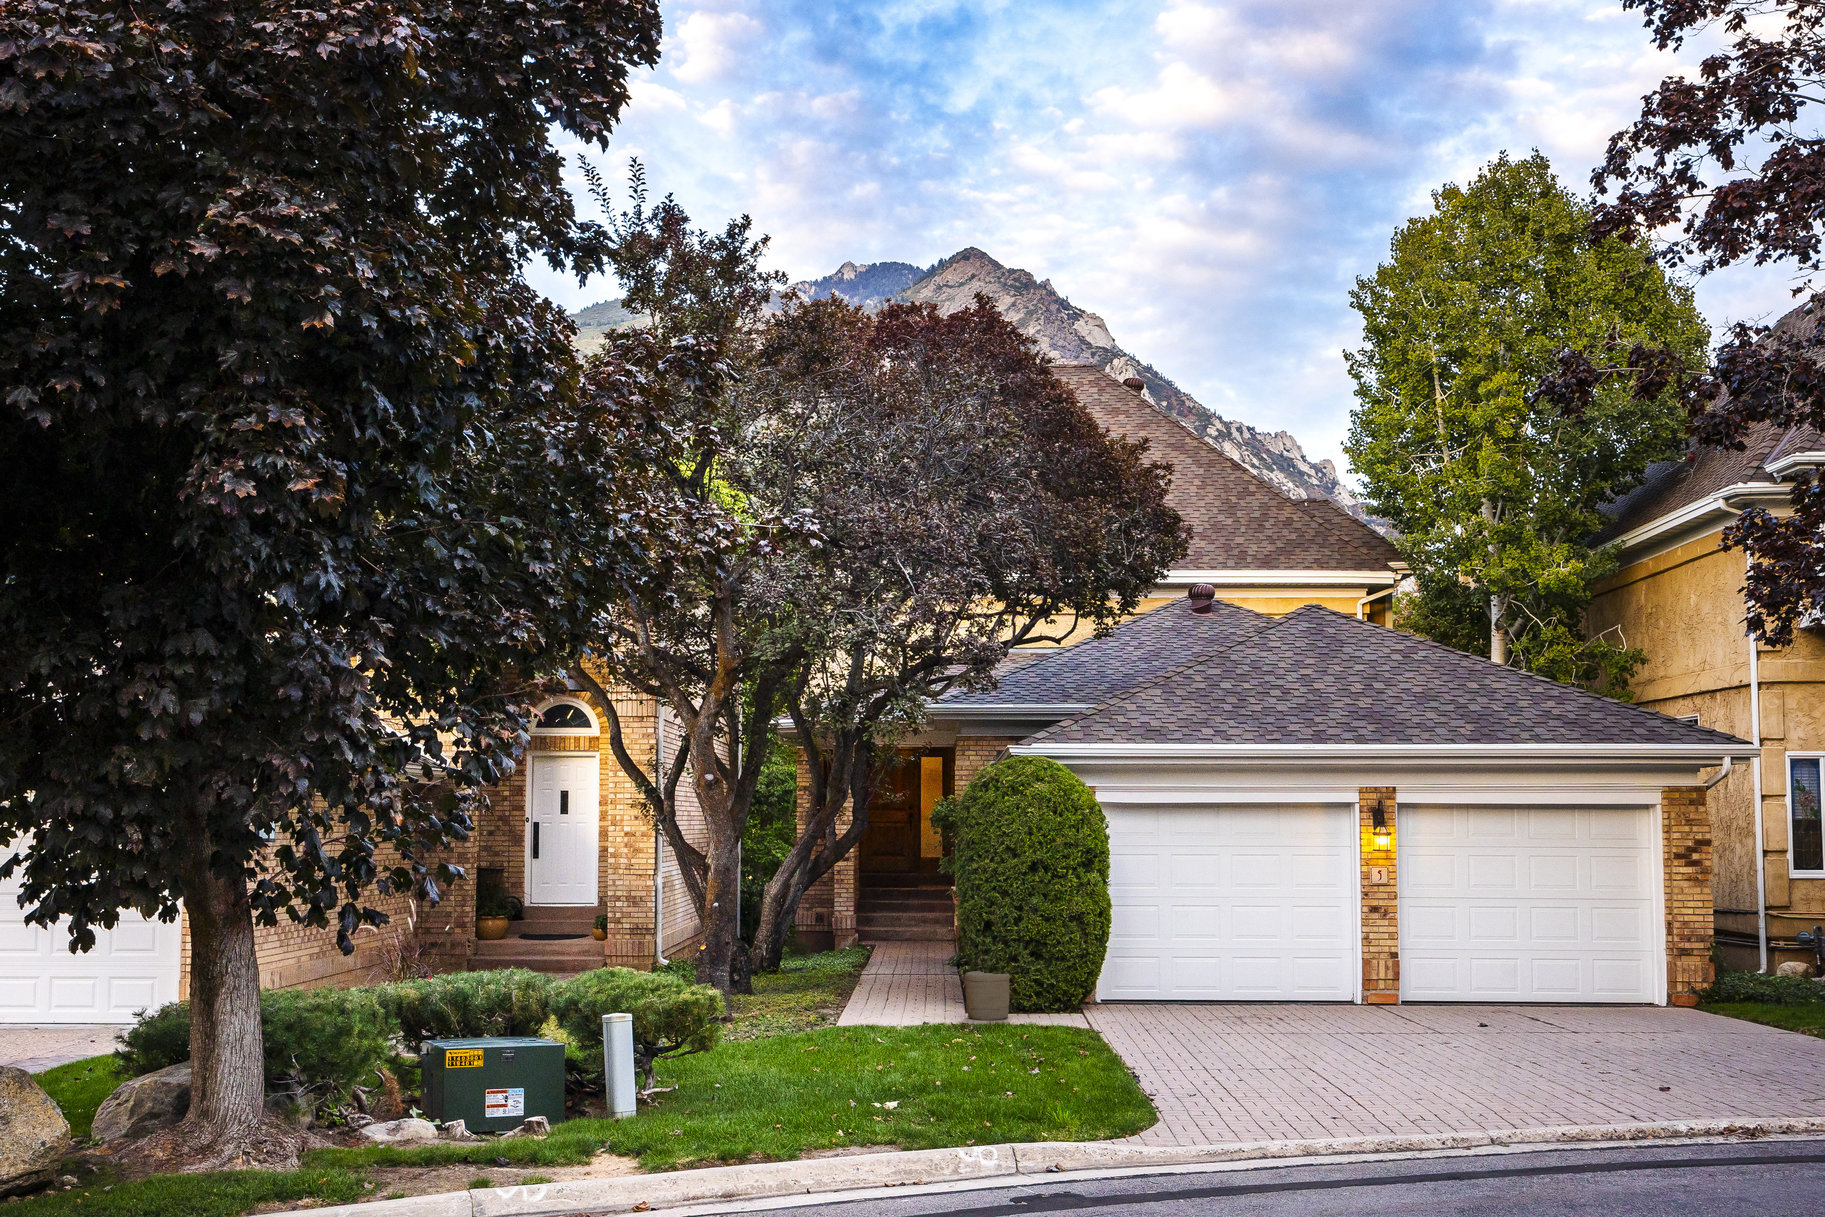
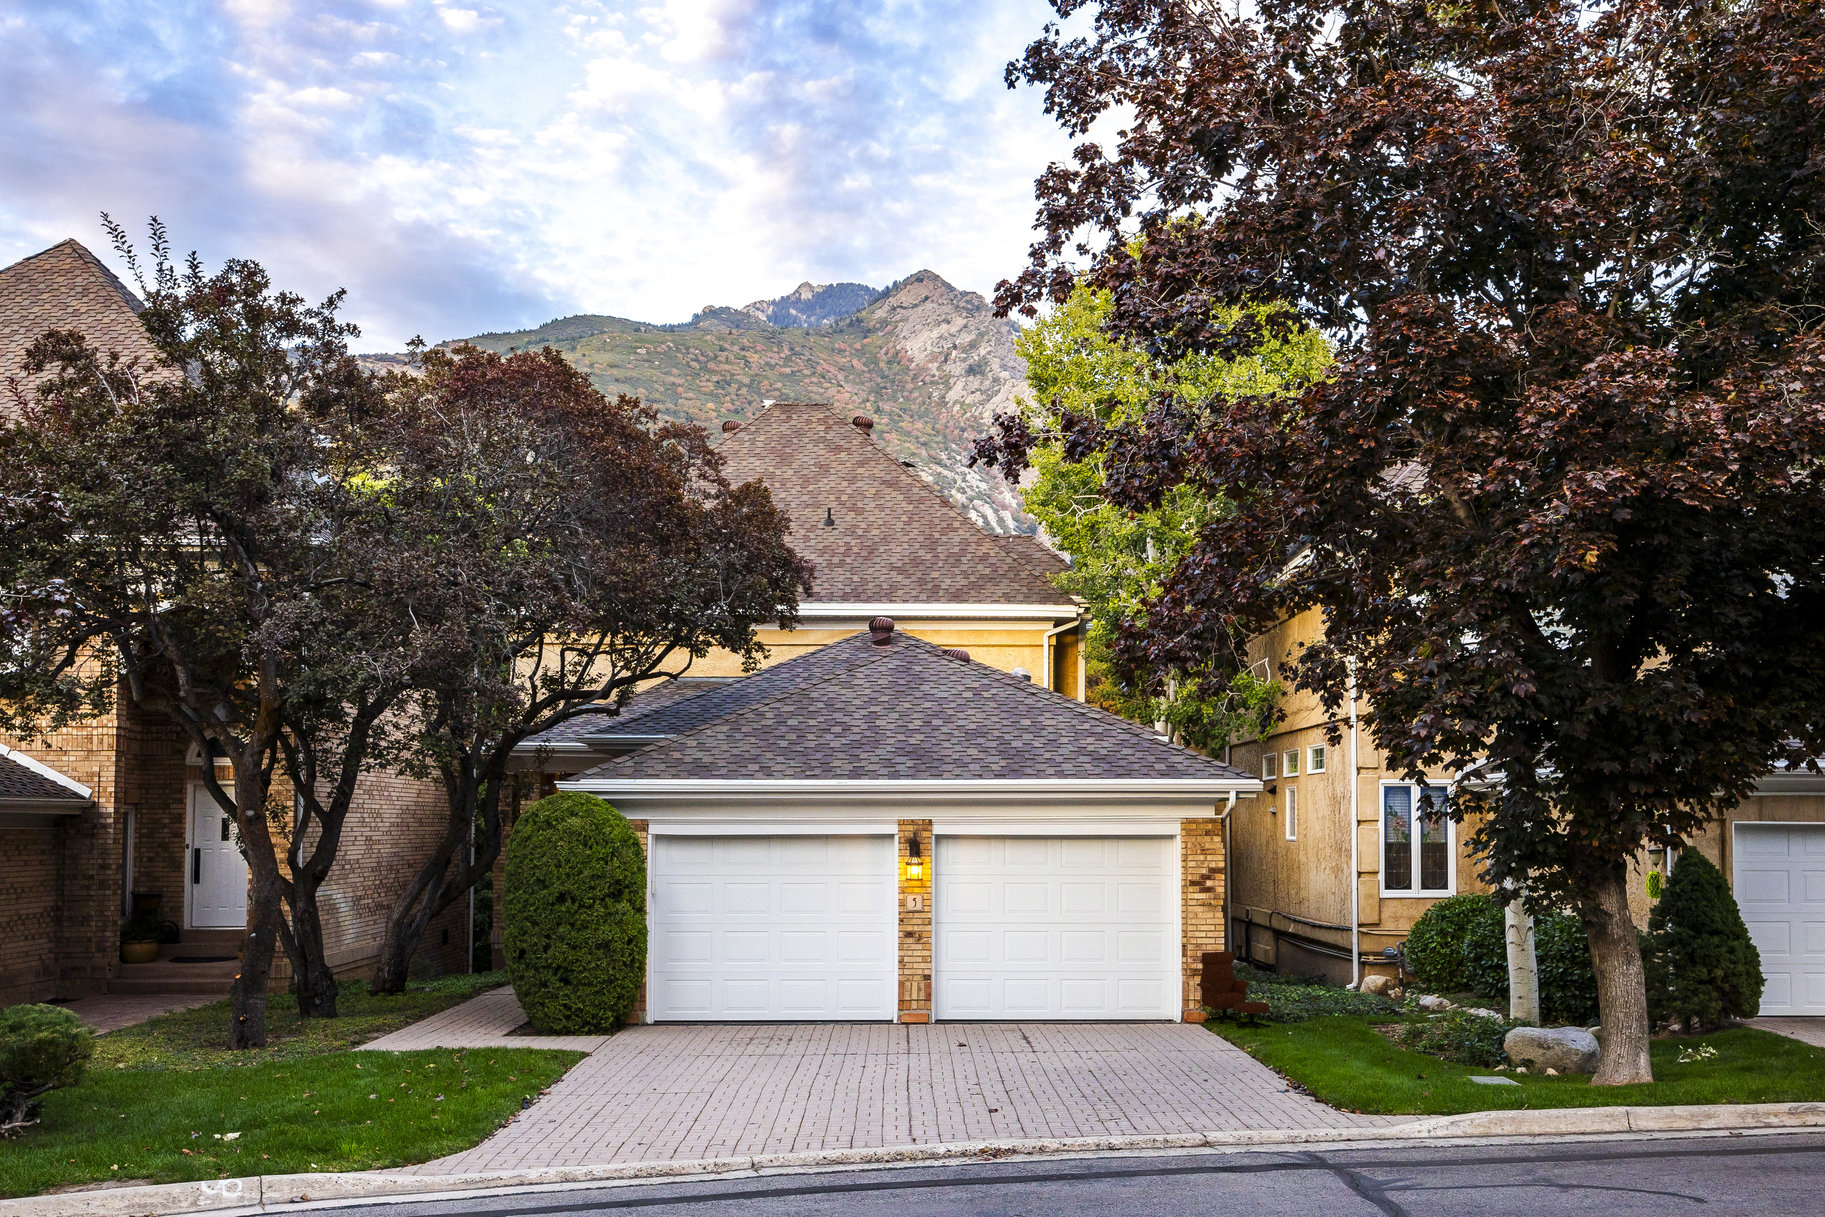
lounge chair: none [1690,928,1784,1010] -> present [1196,951,1271,1029]
woven basket: present [964,971,1010,1020] -> none [490,995,535,1042]

